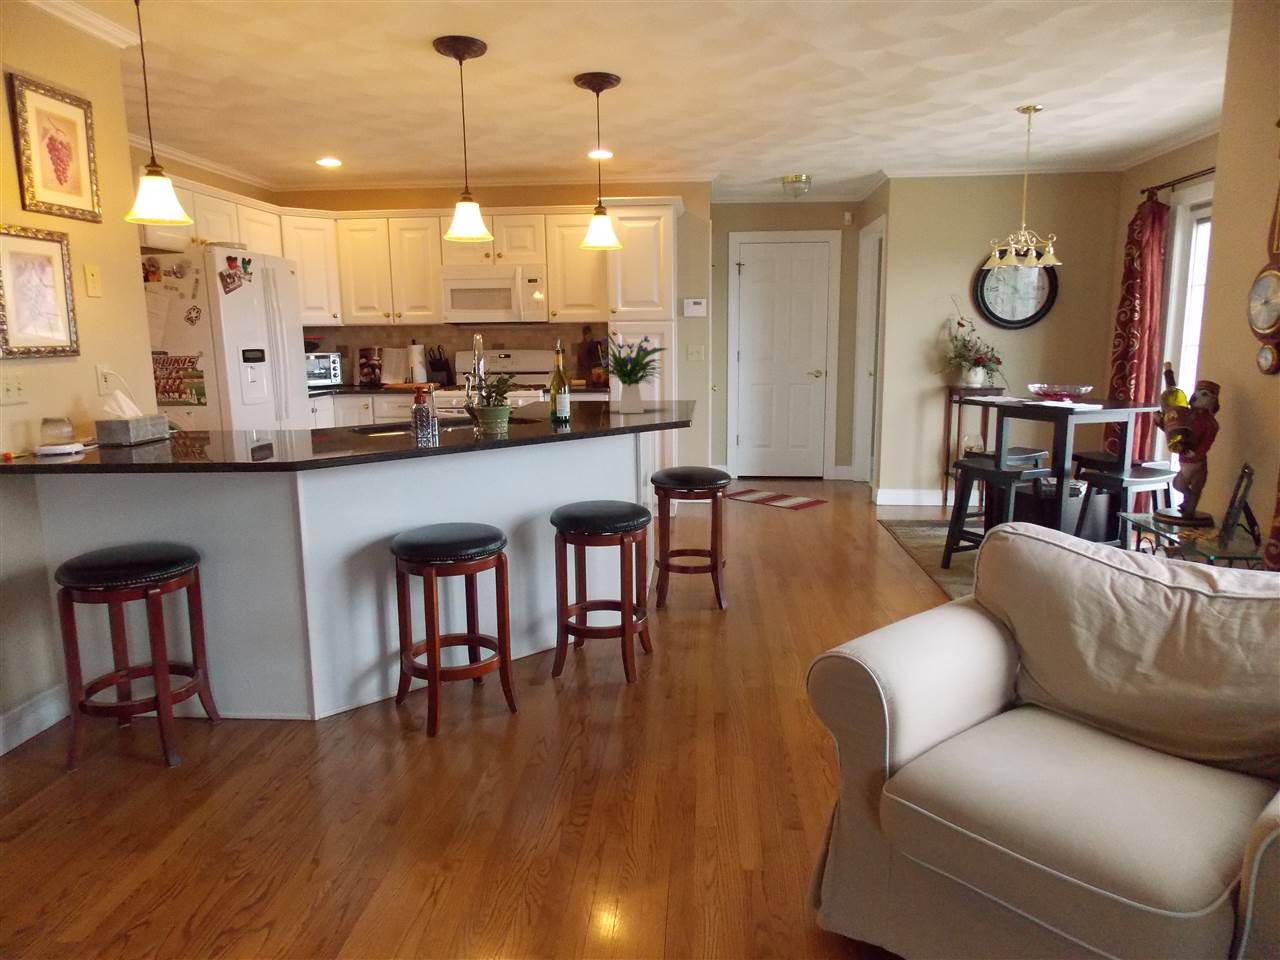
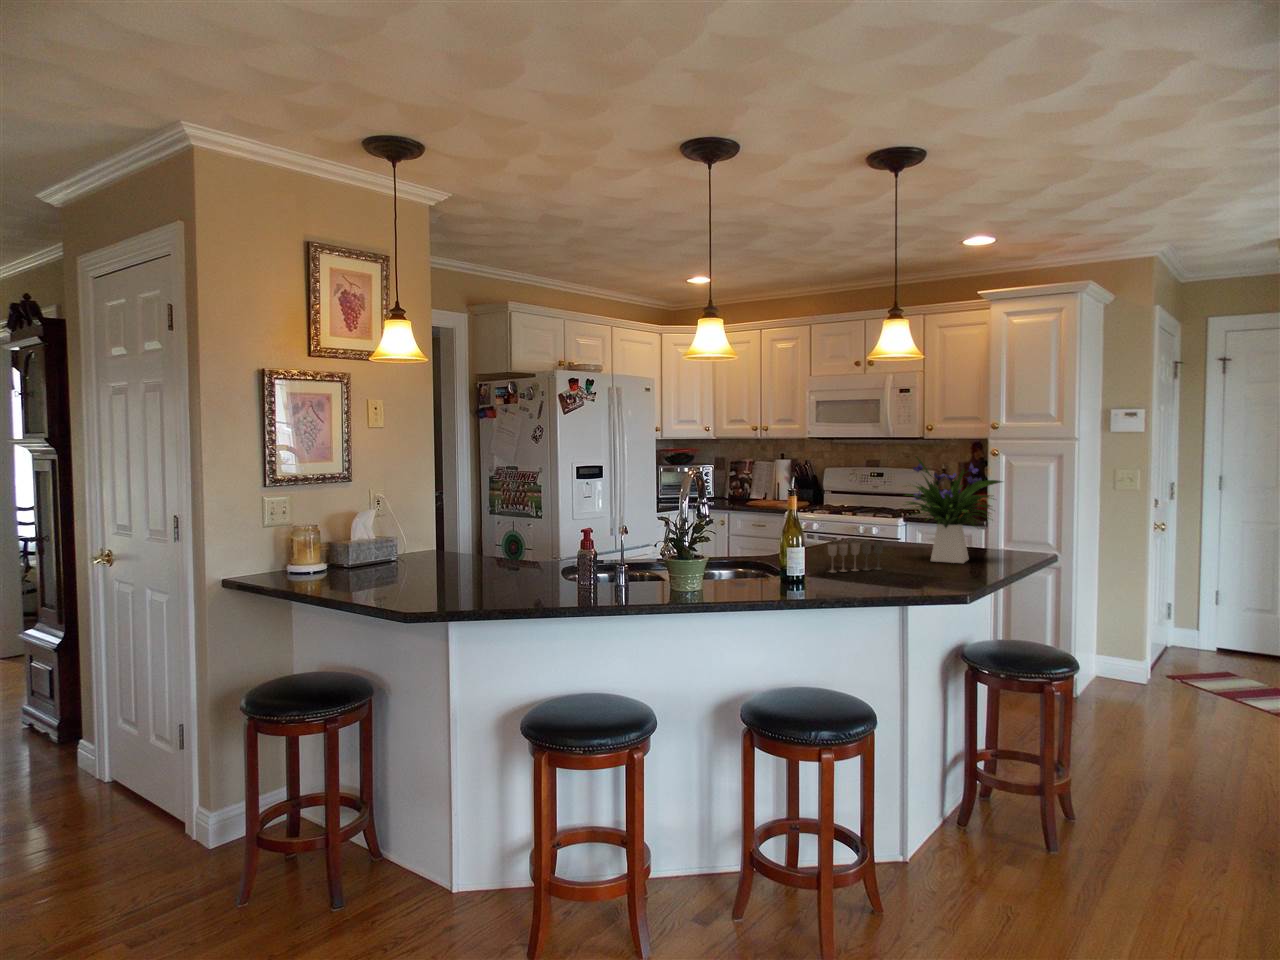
wine glass: none [559,398,596,425] -> present [828,541,883,573]

